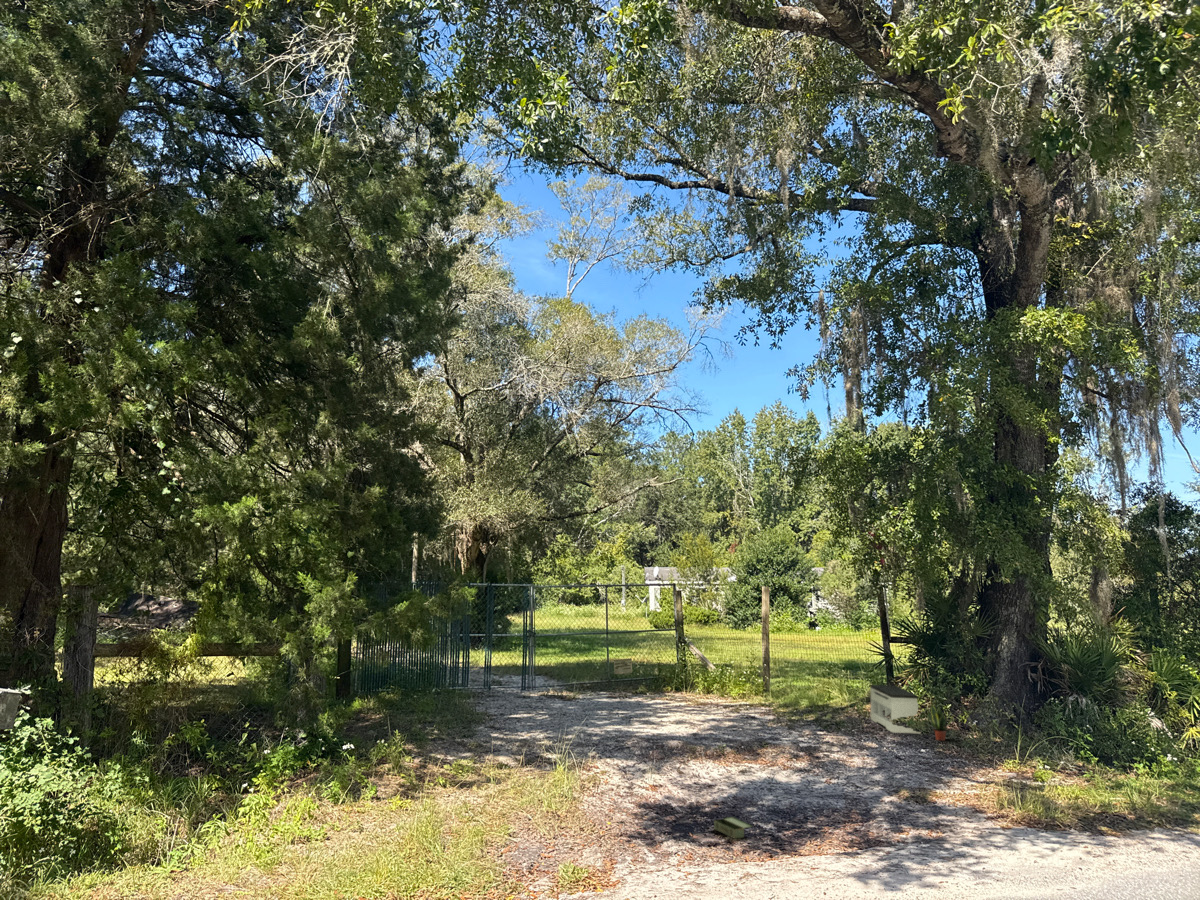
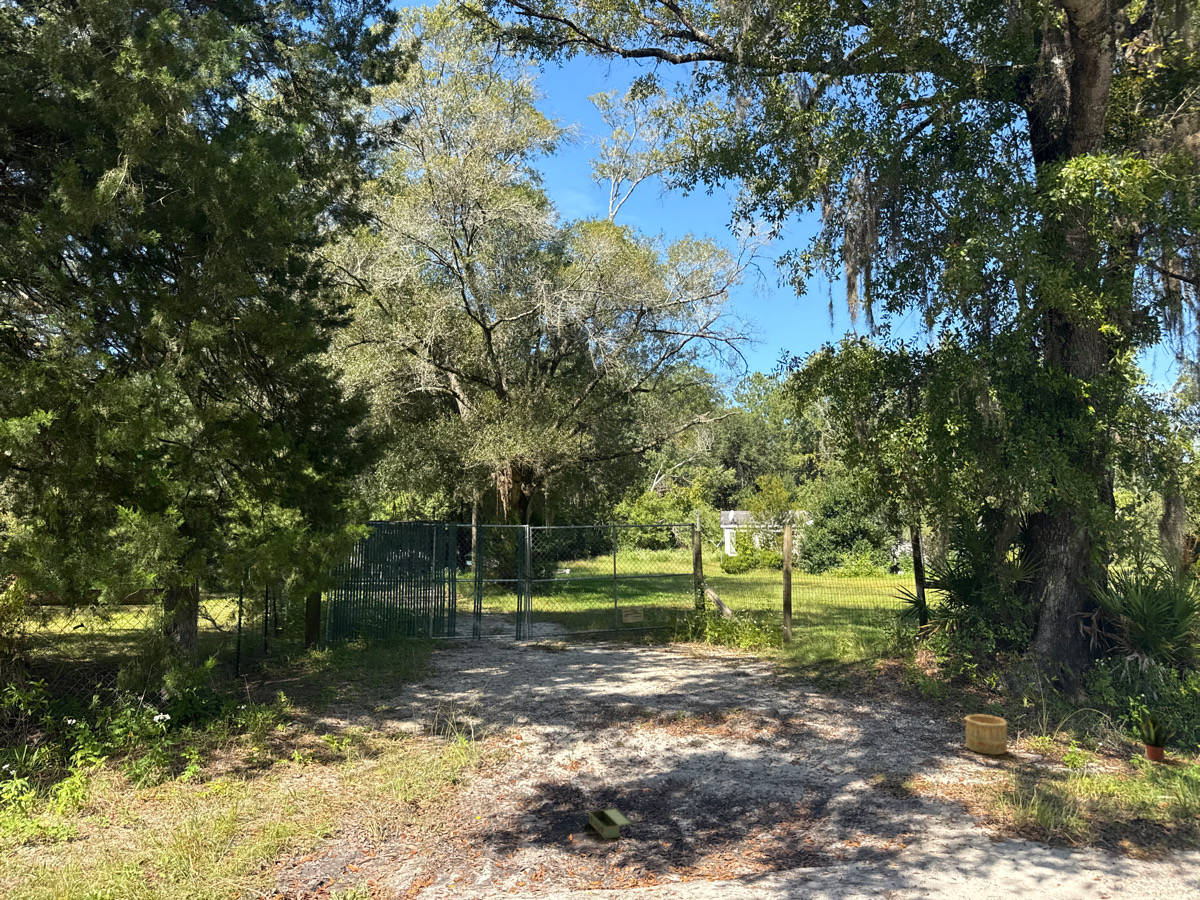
bench: present [871,685,921,734] -> none [893,638,946,697]
potted plant: present [928,705,952,741] -> present [1135,707,1176,761]
wooden bucket: none [955,743,990,775] -> present [964,714,1008,755]

